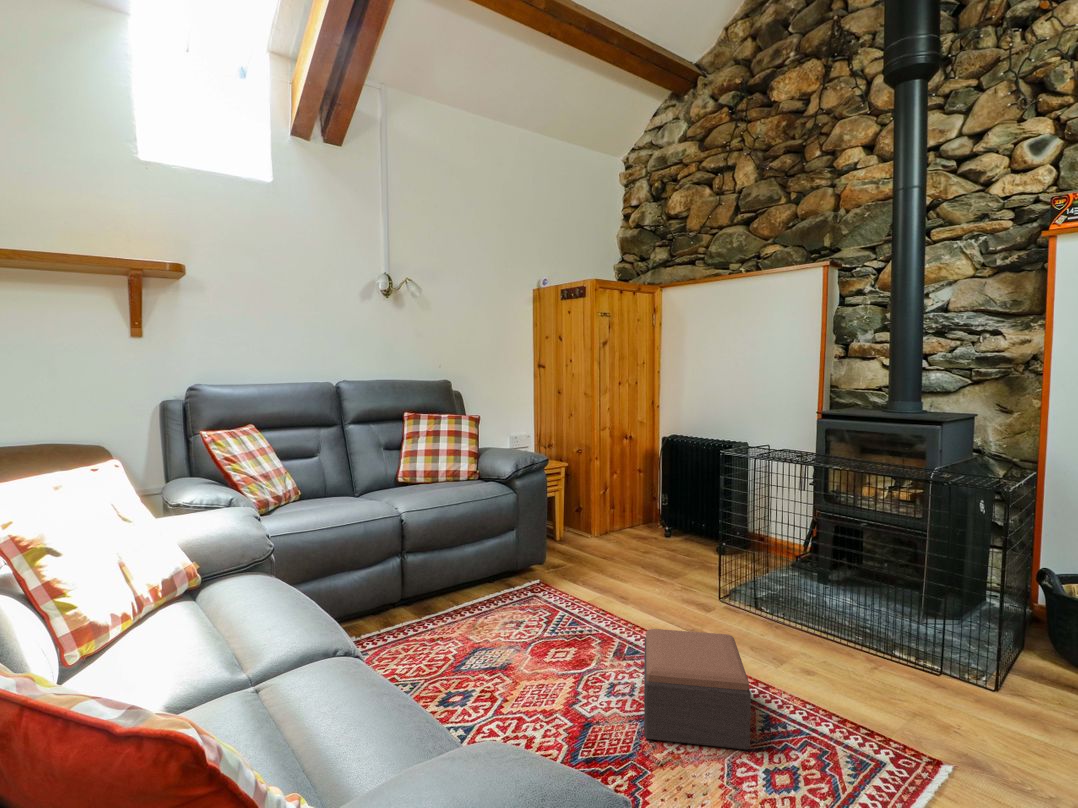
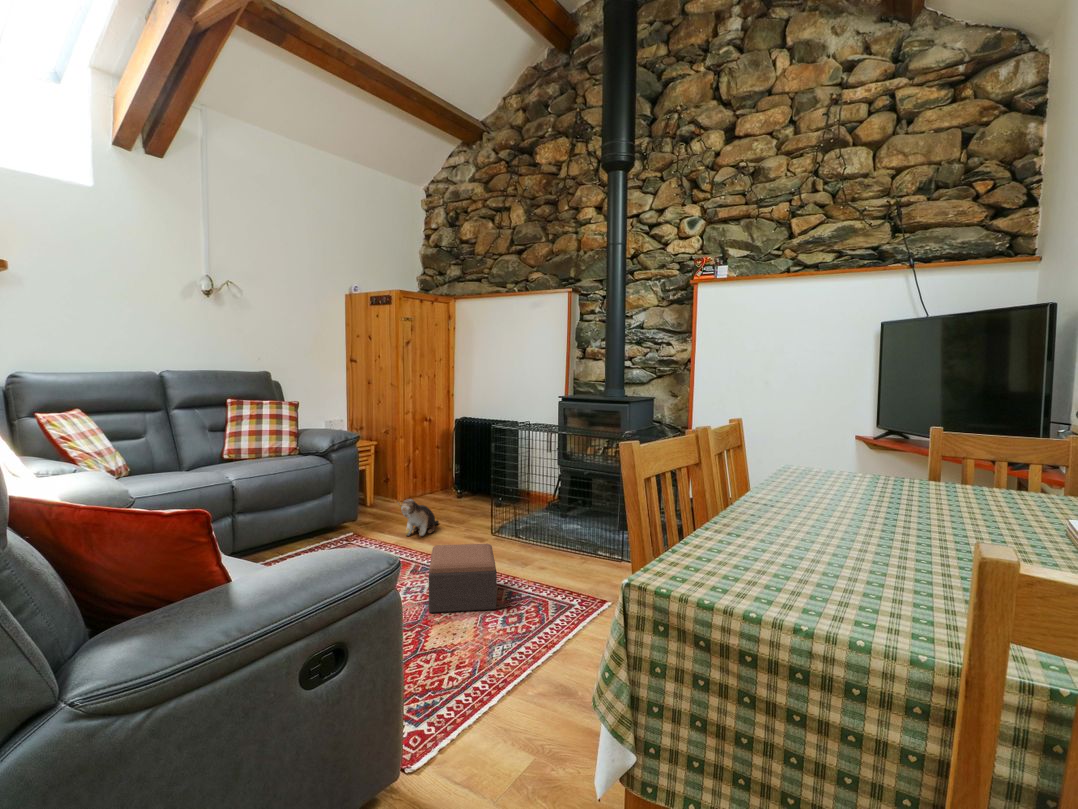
plush toy: none [593,543,644,592] -> present [397,499,439,536]

